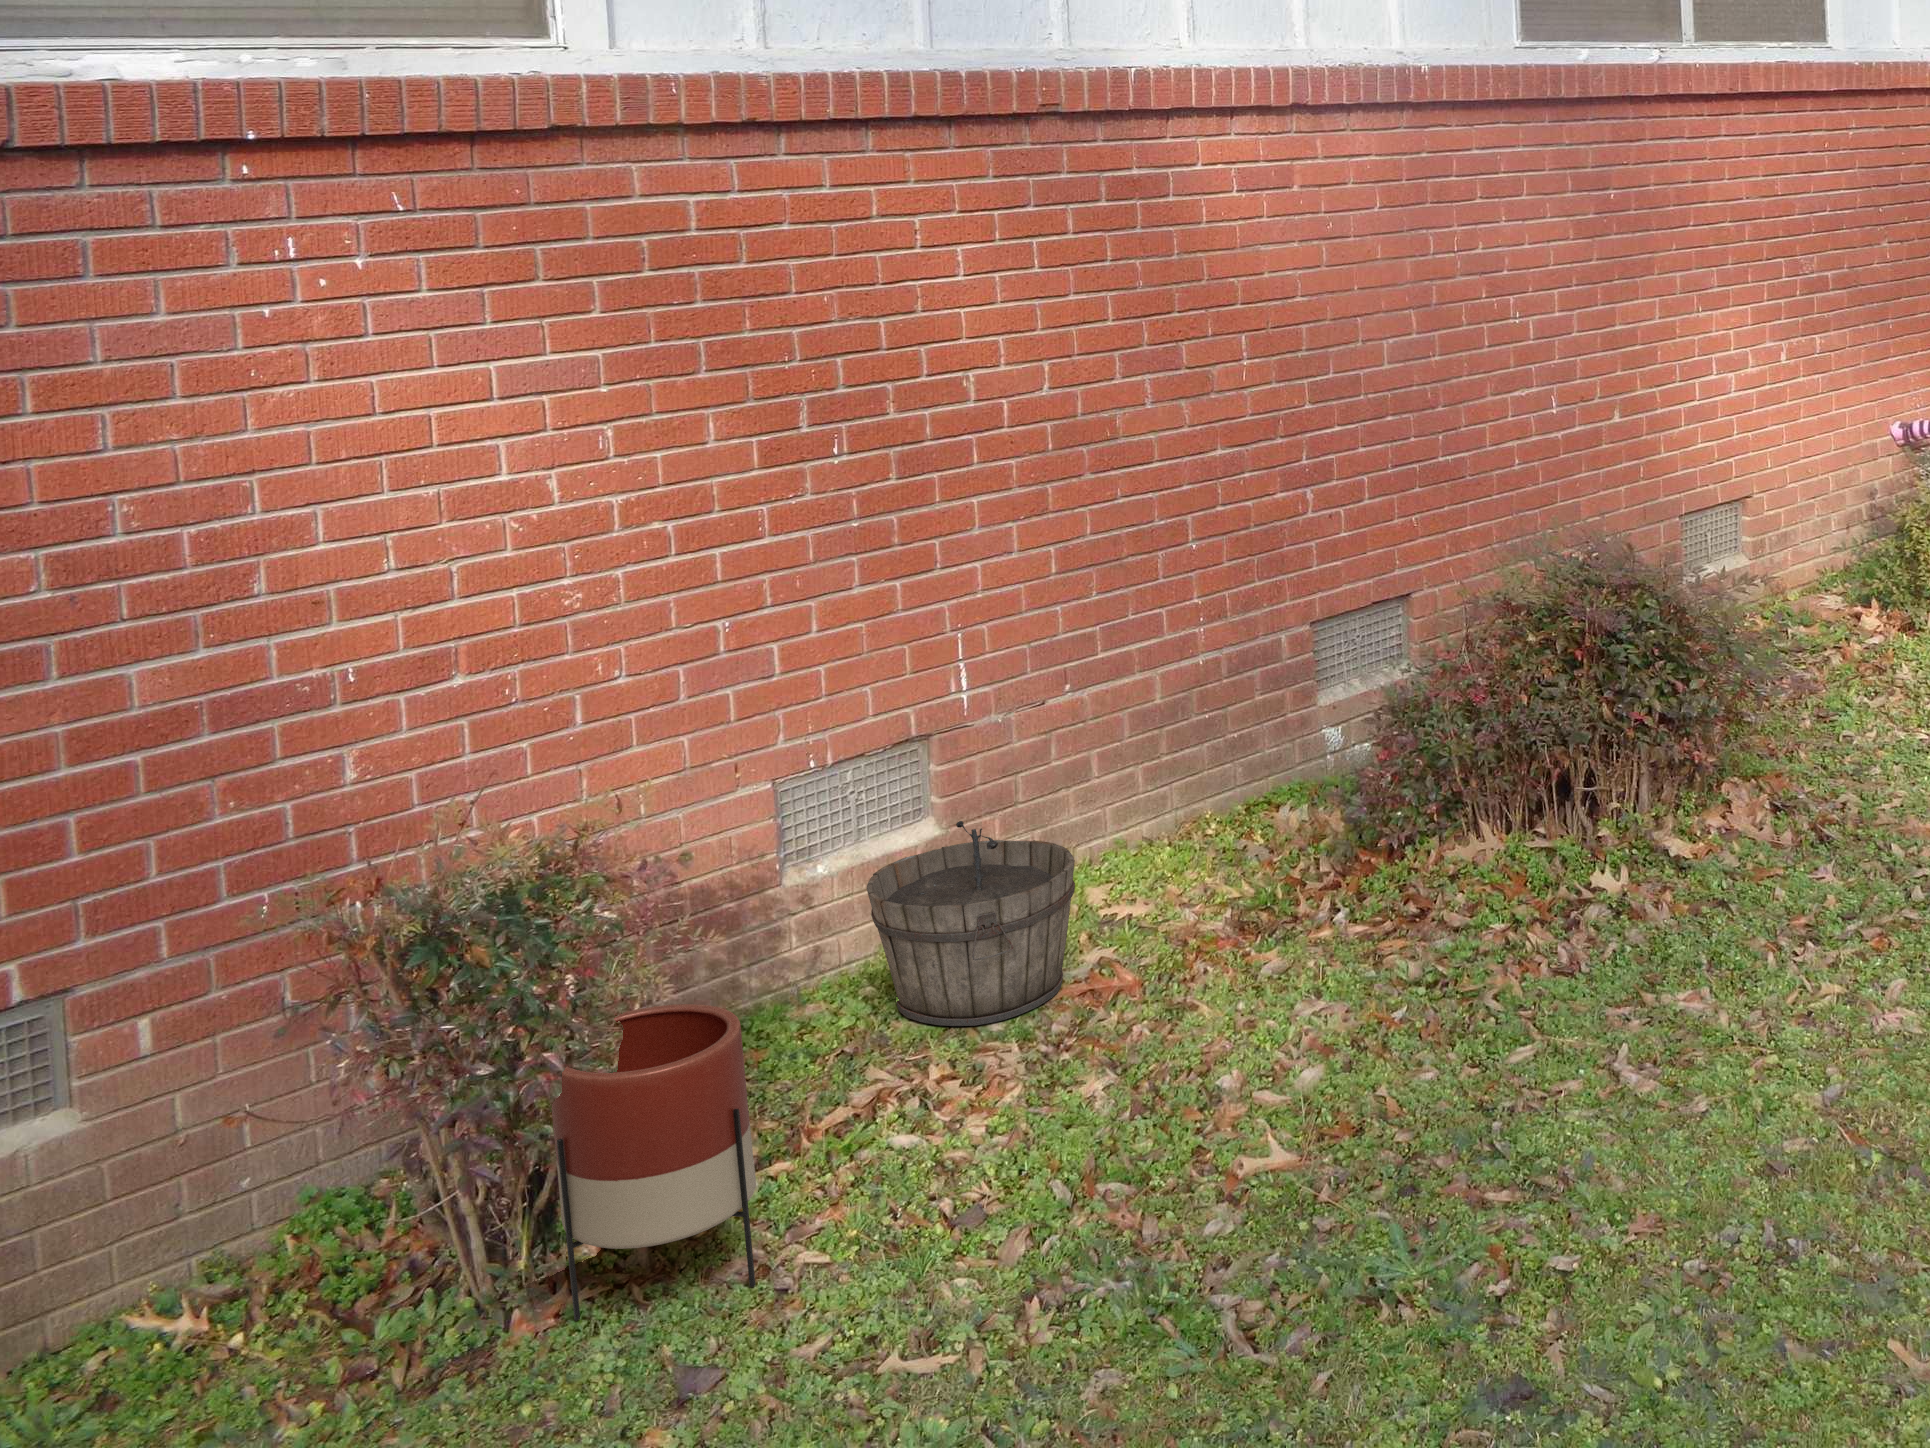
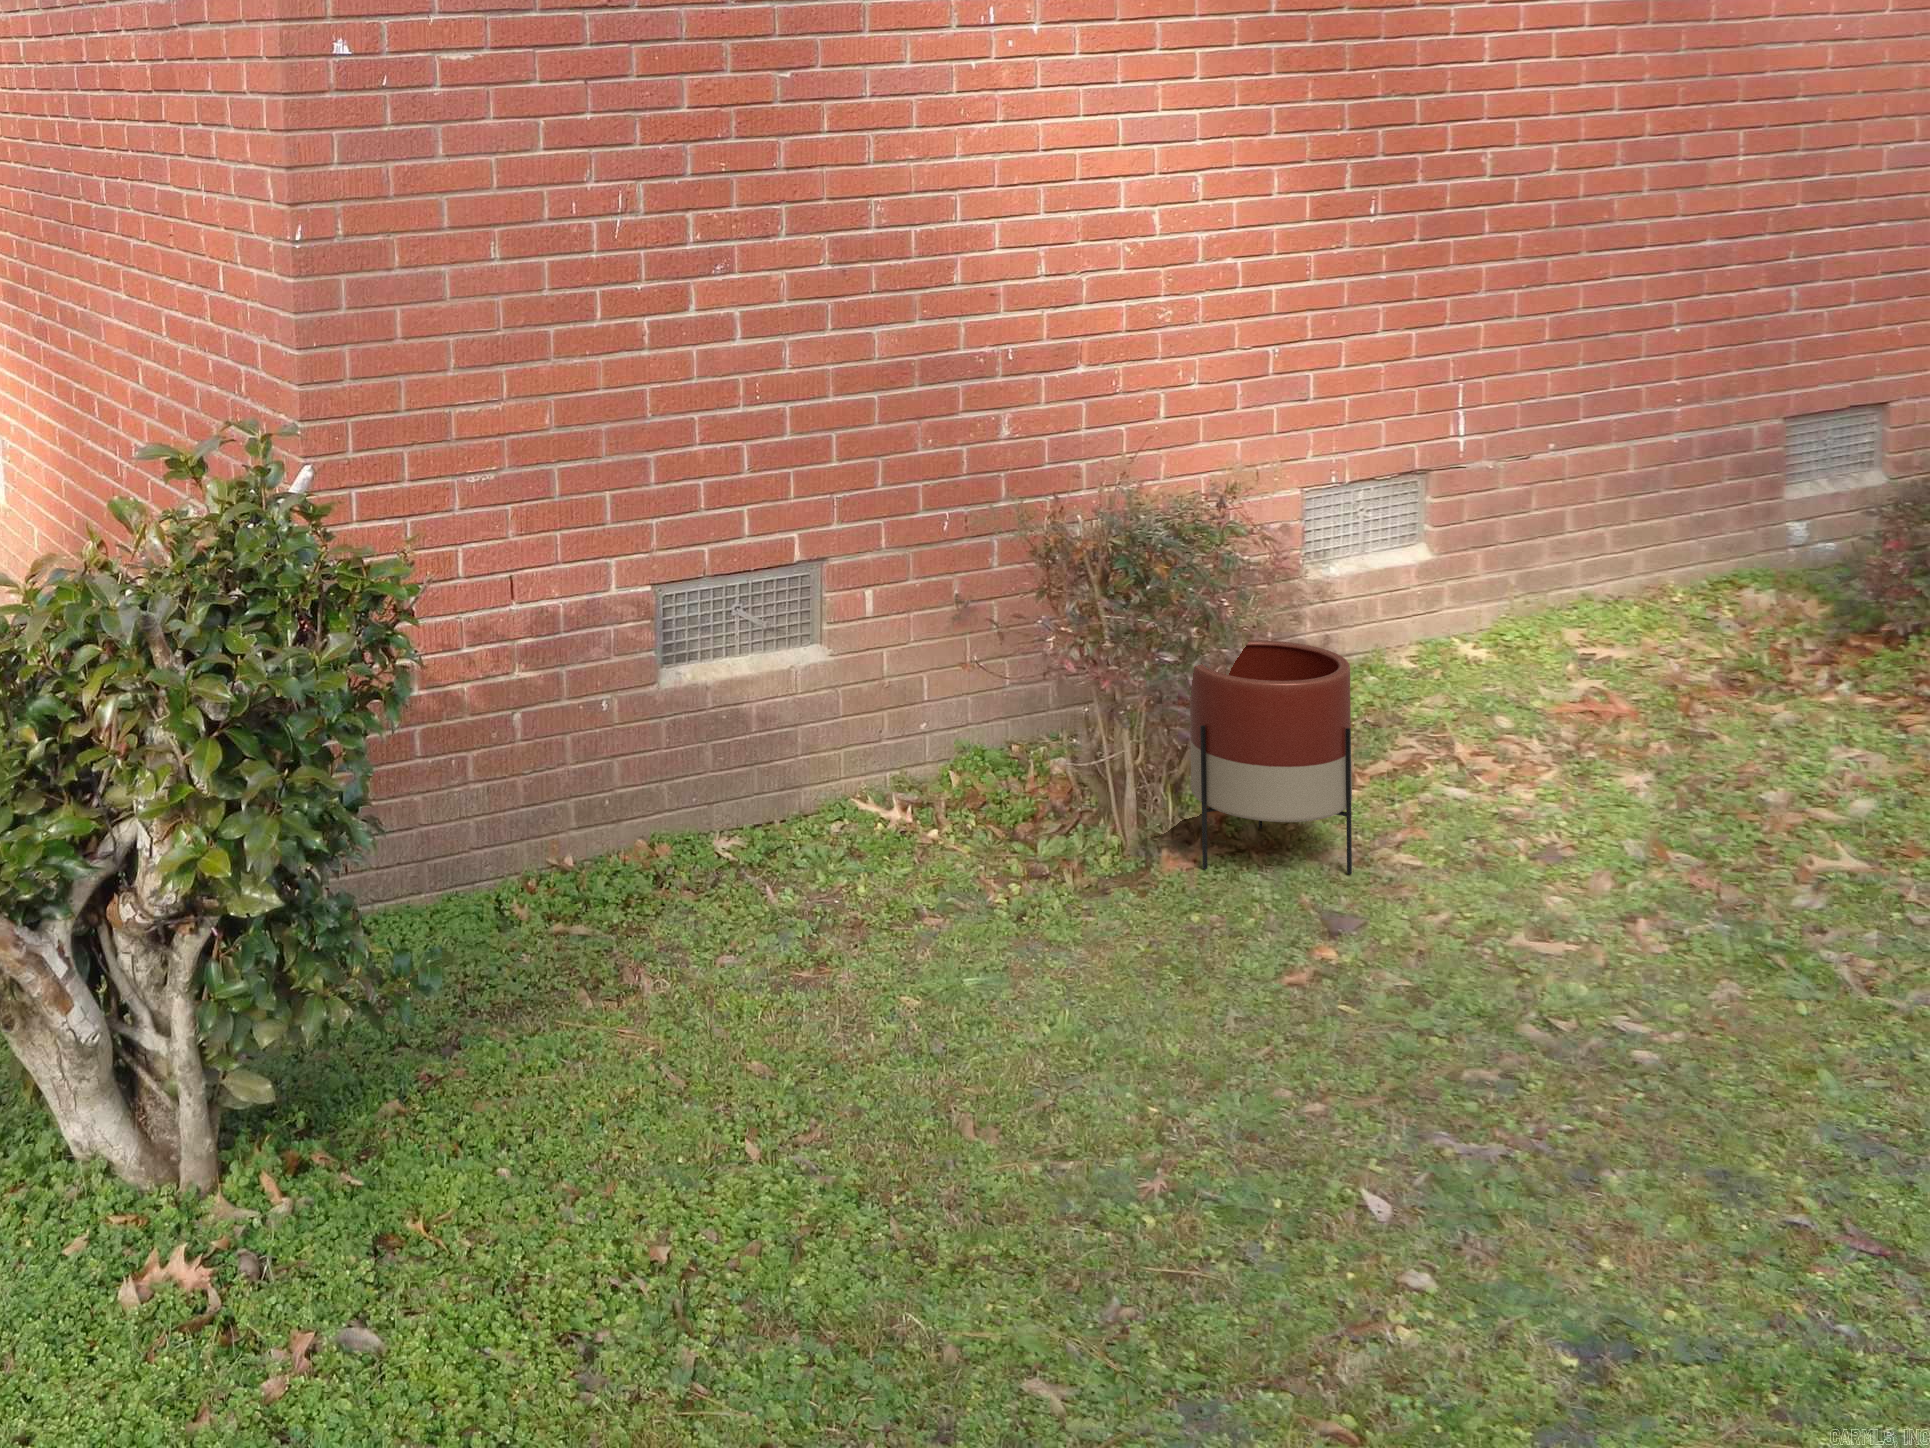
wooden bucket: present [867,821,1075,1026] -> none [1378,544,1579,720]

